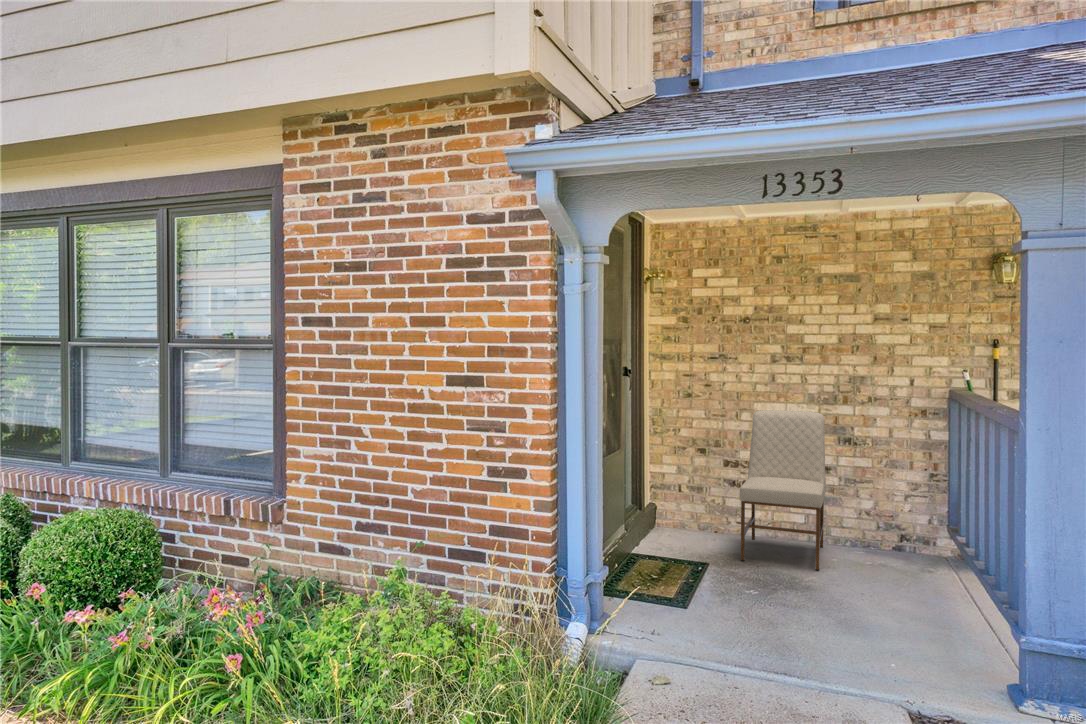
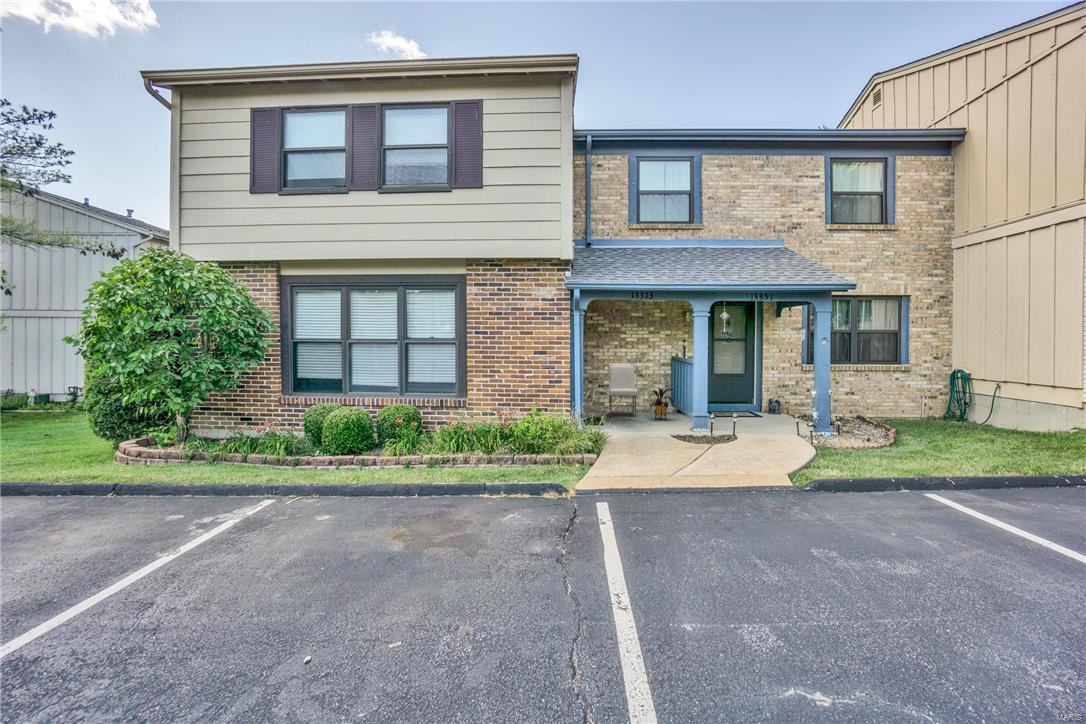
house plant: none [846,490,966,597] -> present [649,388,673,420]

